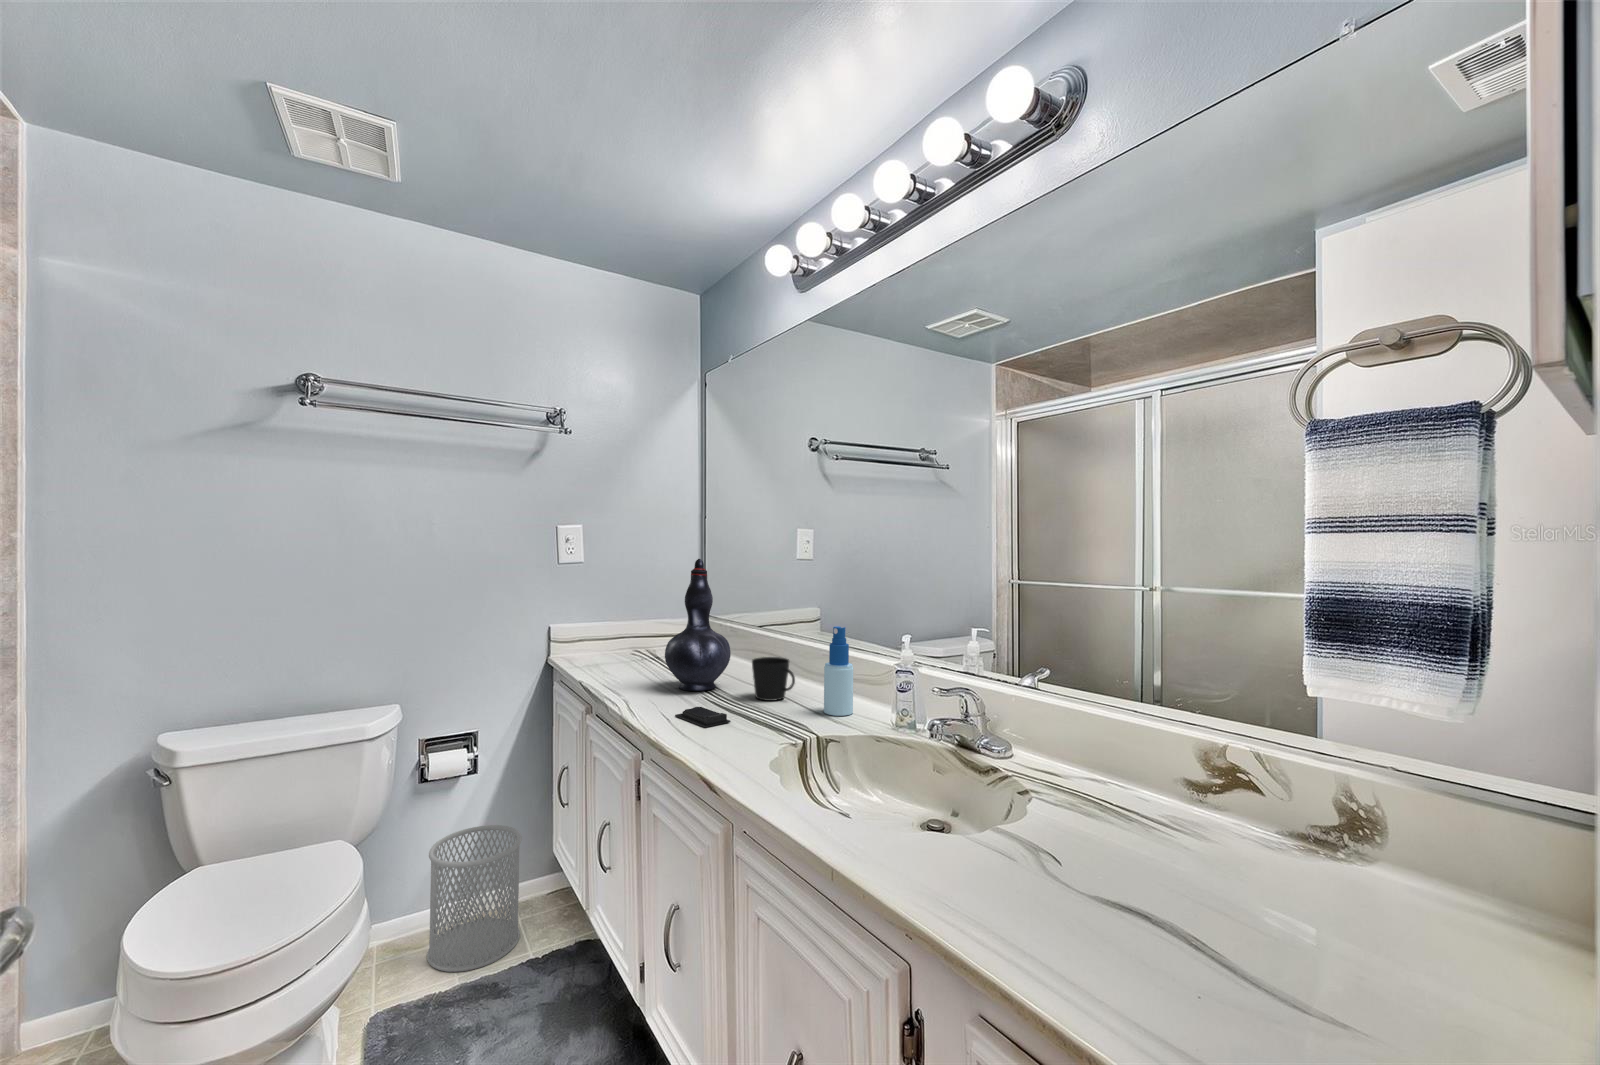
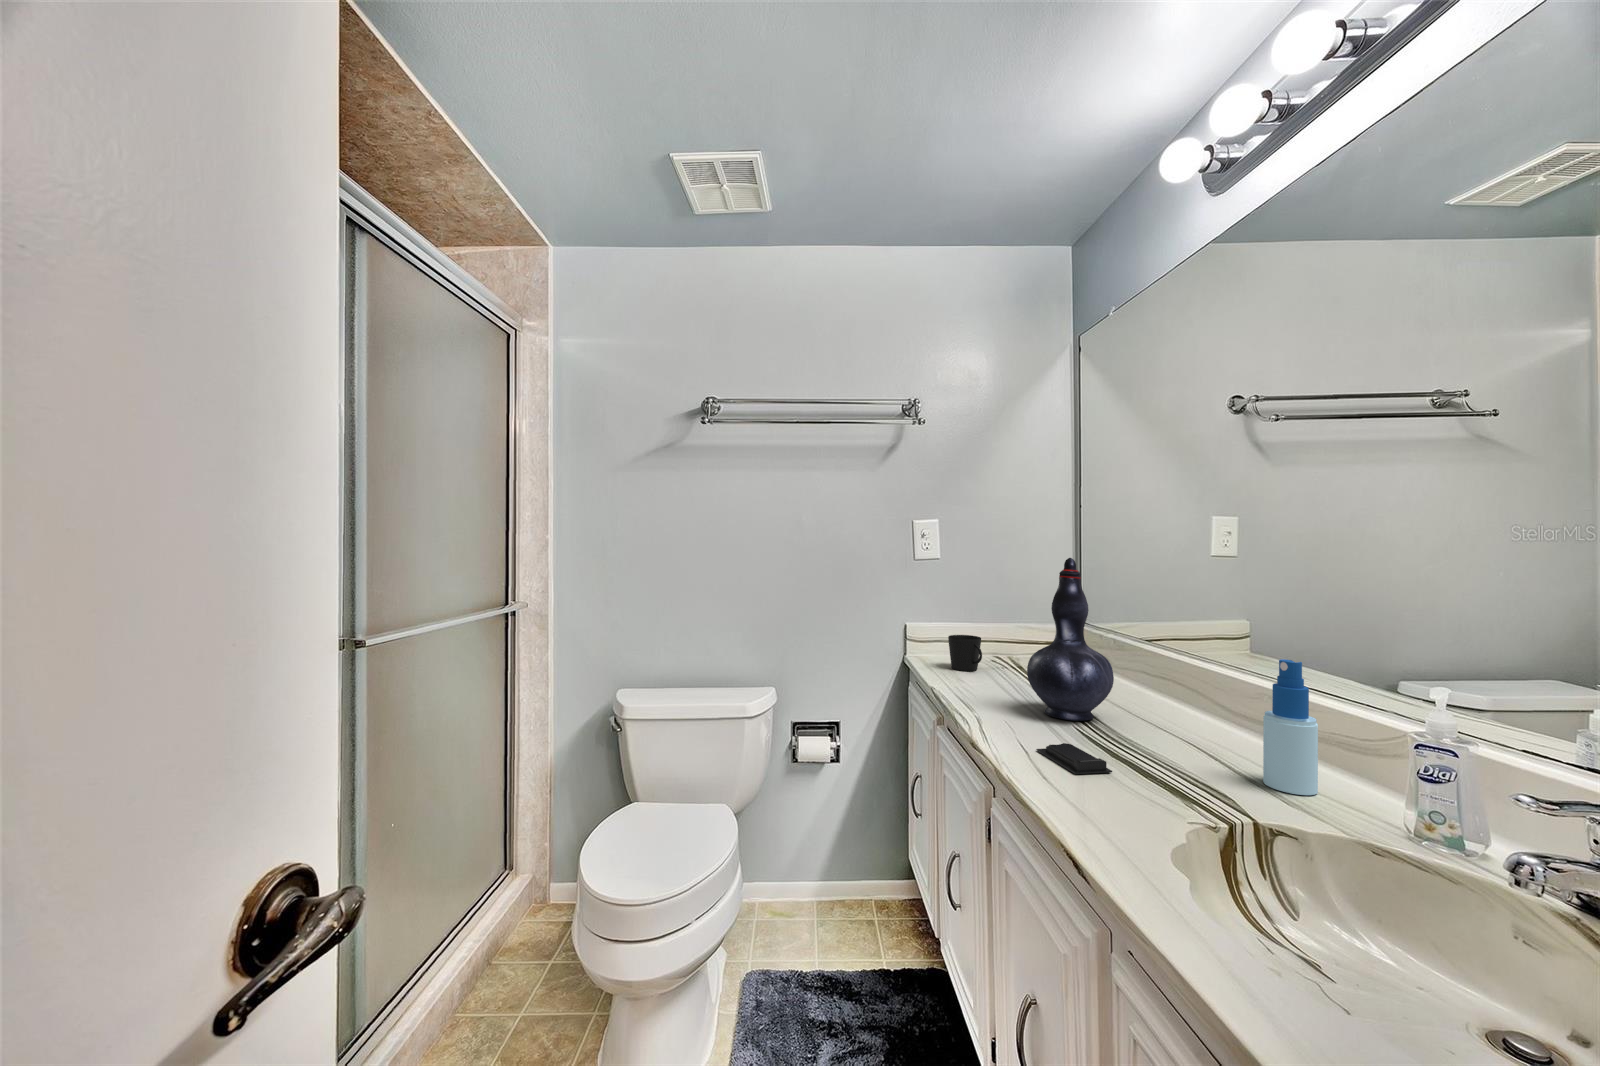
cup: present [752,657,795,701] -> present [948,635,982,671]
wastebasket: present [427,825,522,972] -> none [797,817,880,961]

